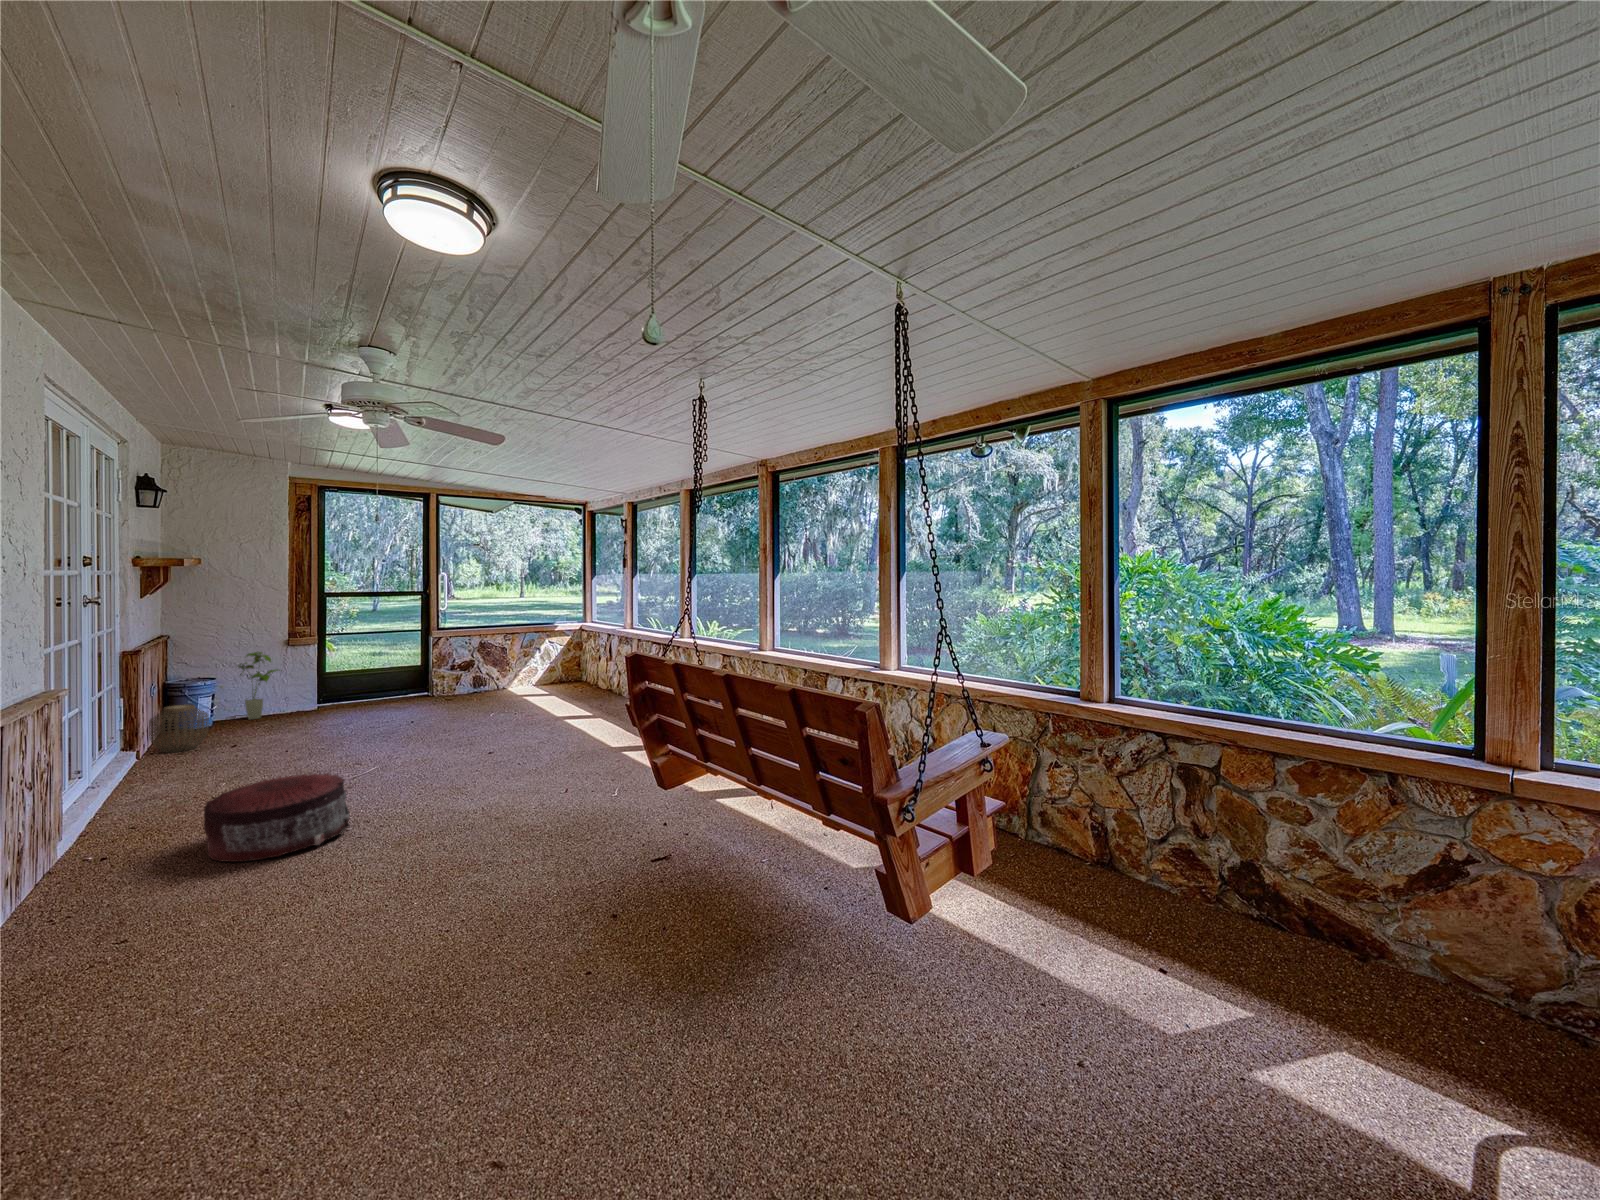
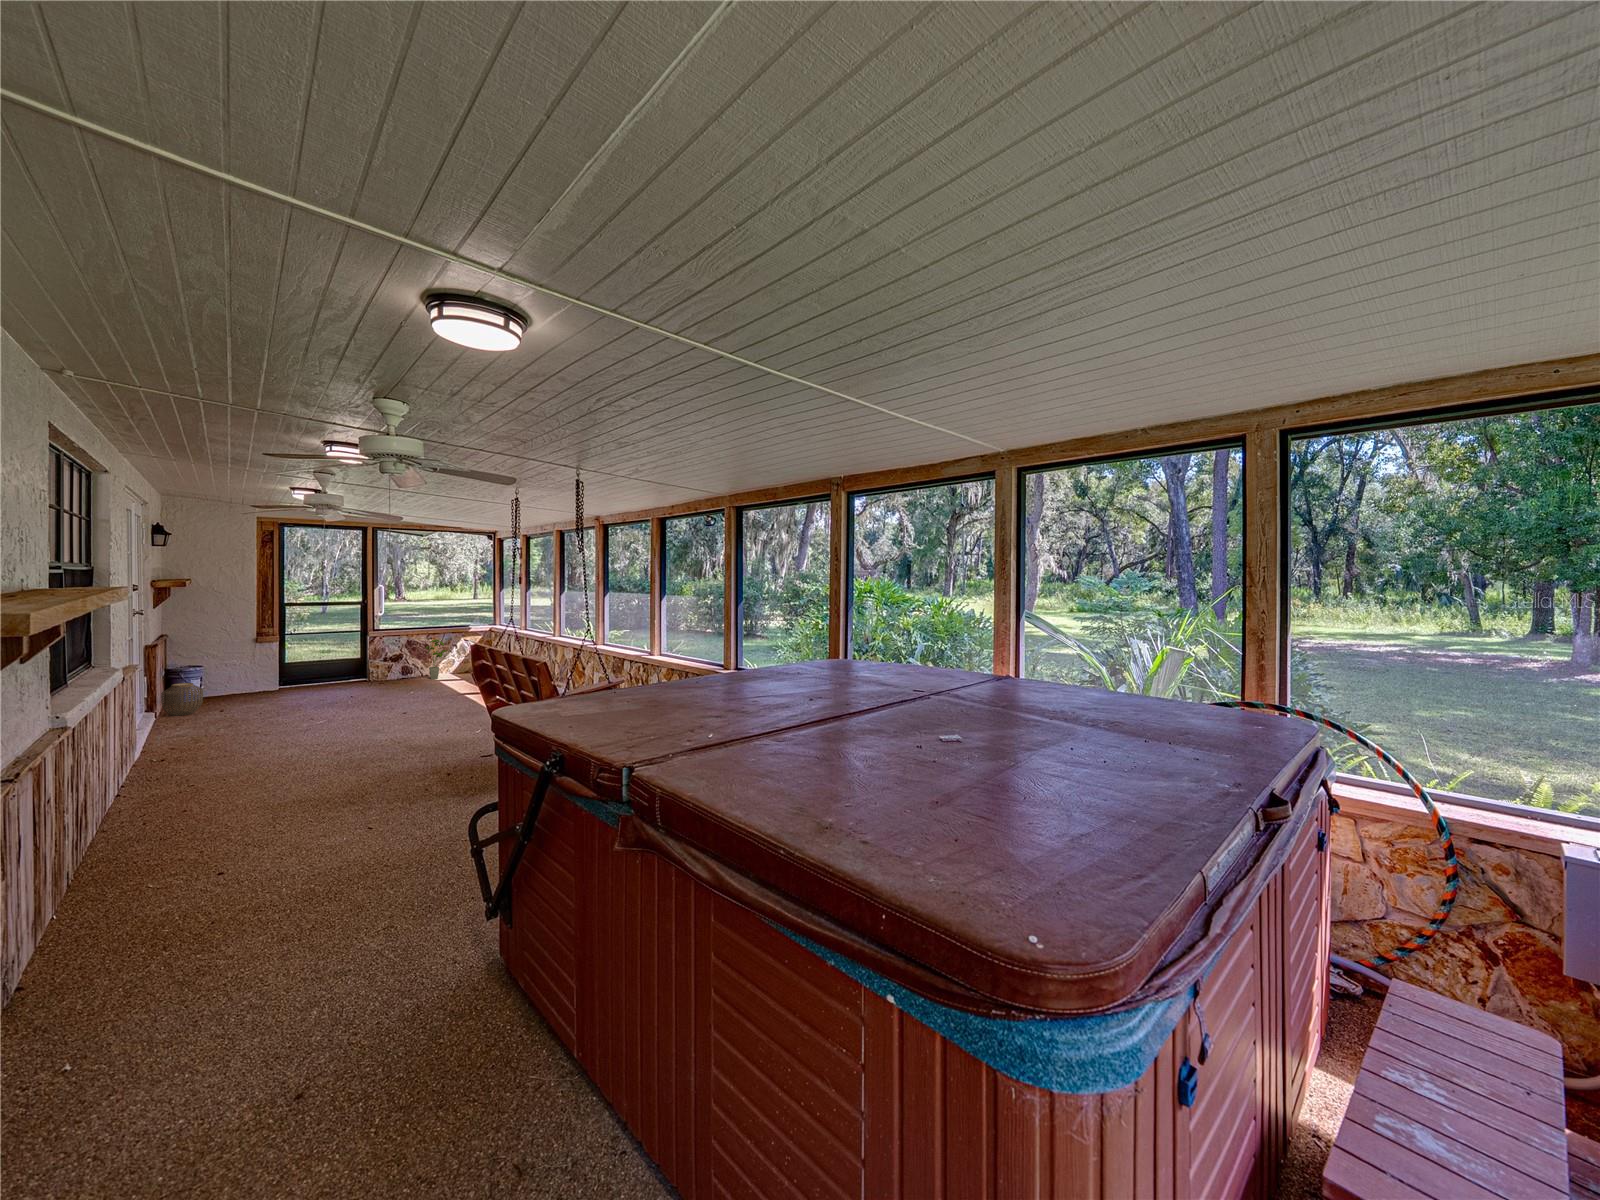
house plant: present [238,652,280,719] -> present [426,639,447,679]
pouf: present [204,773,350,862] -> none [224,717,311,762]

